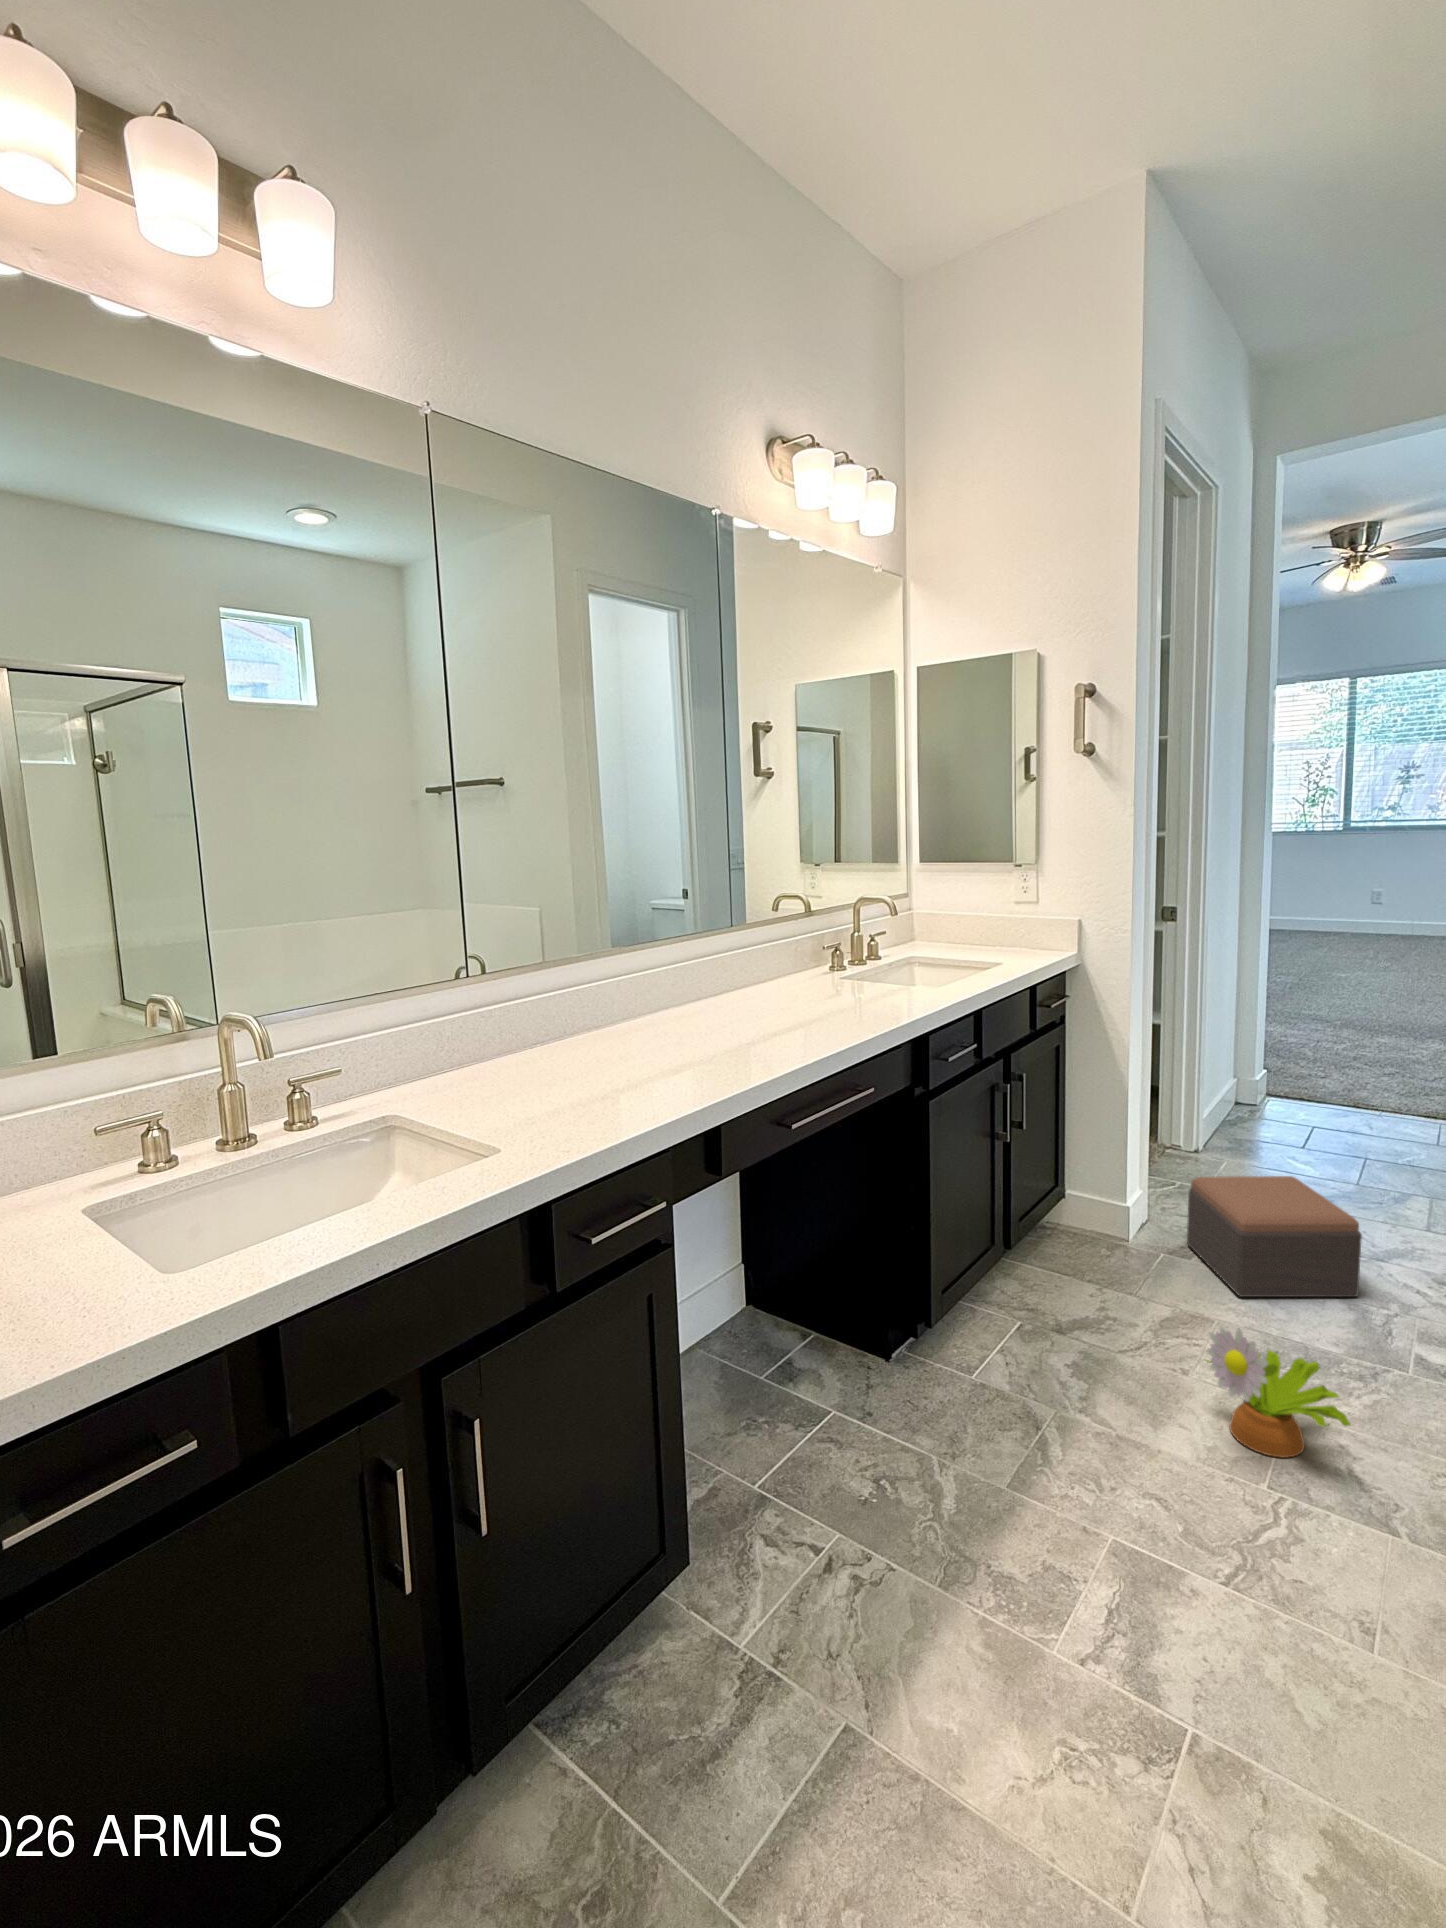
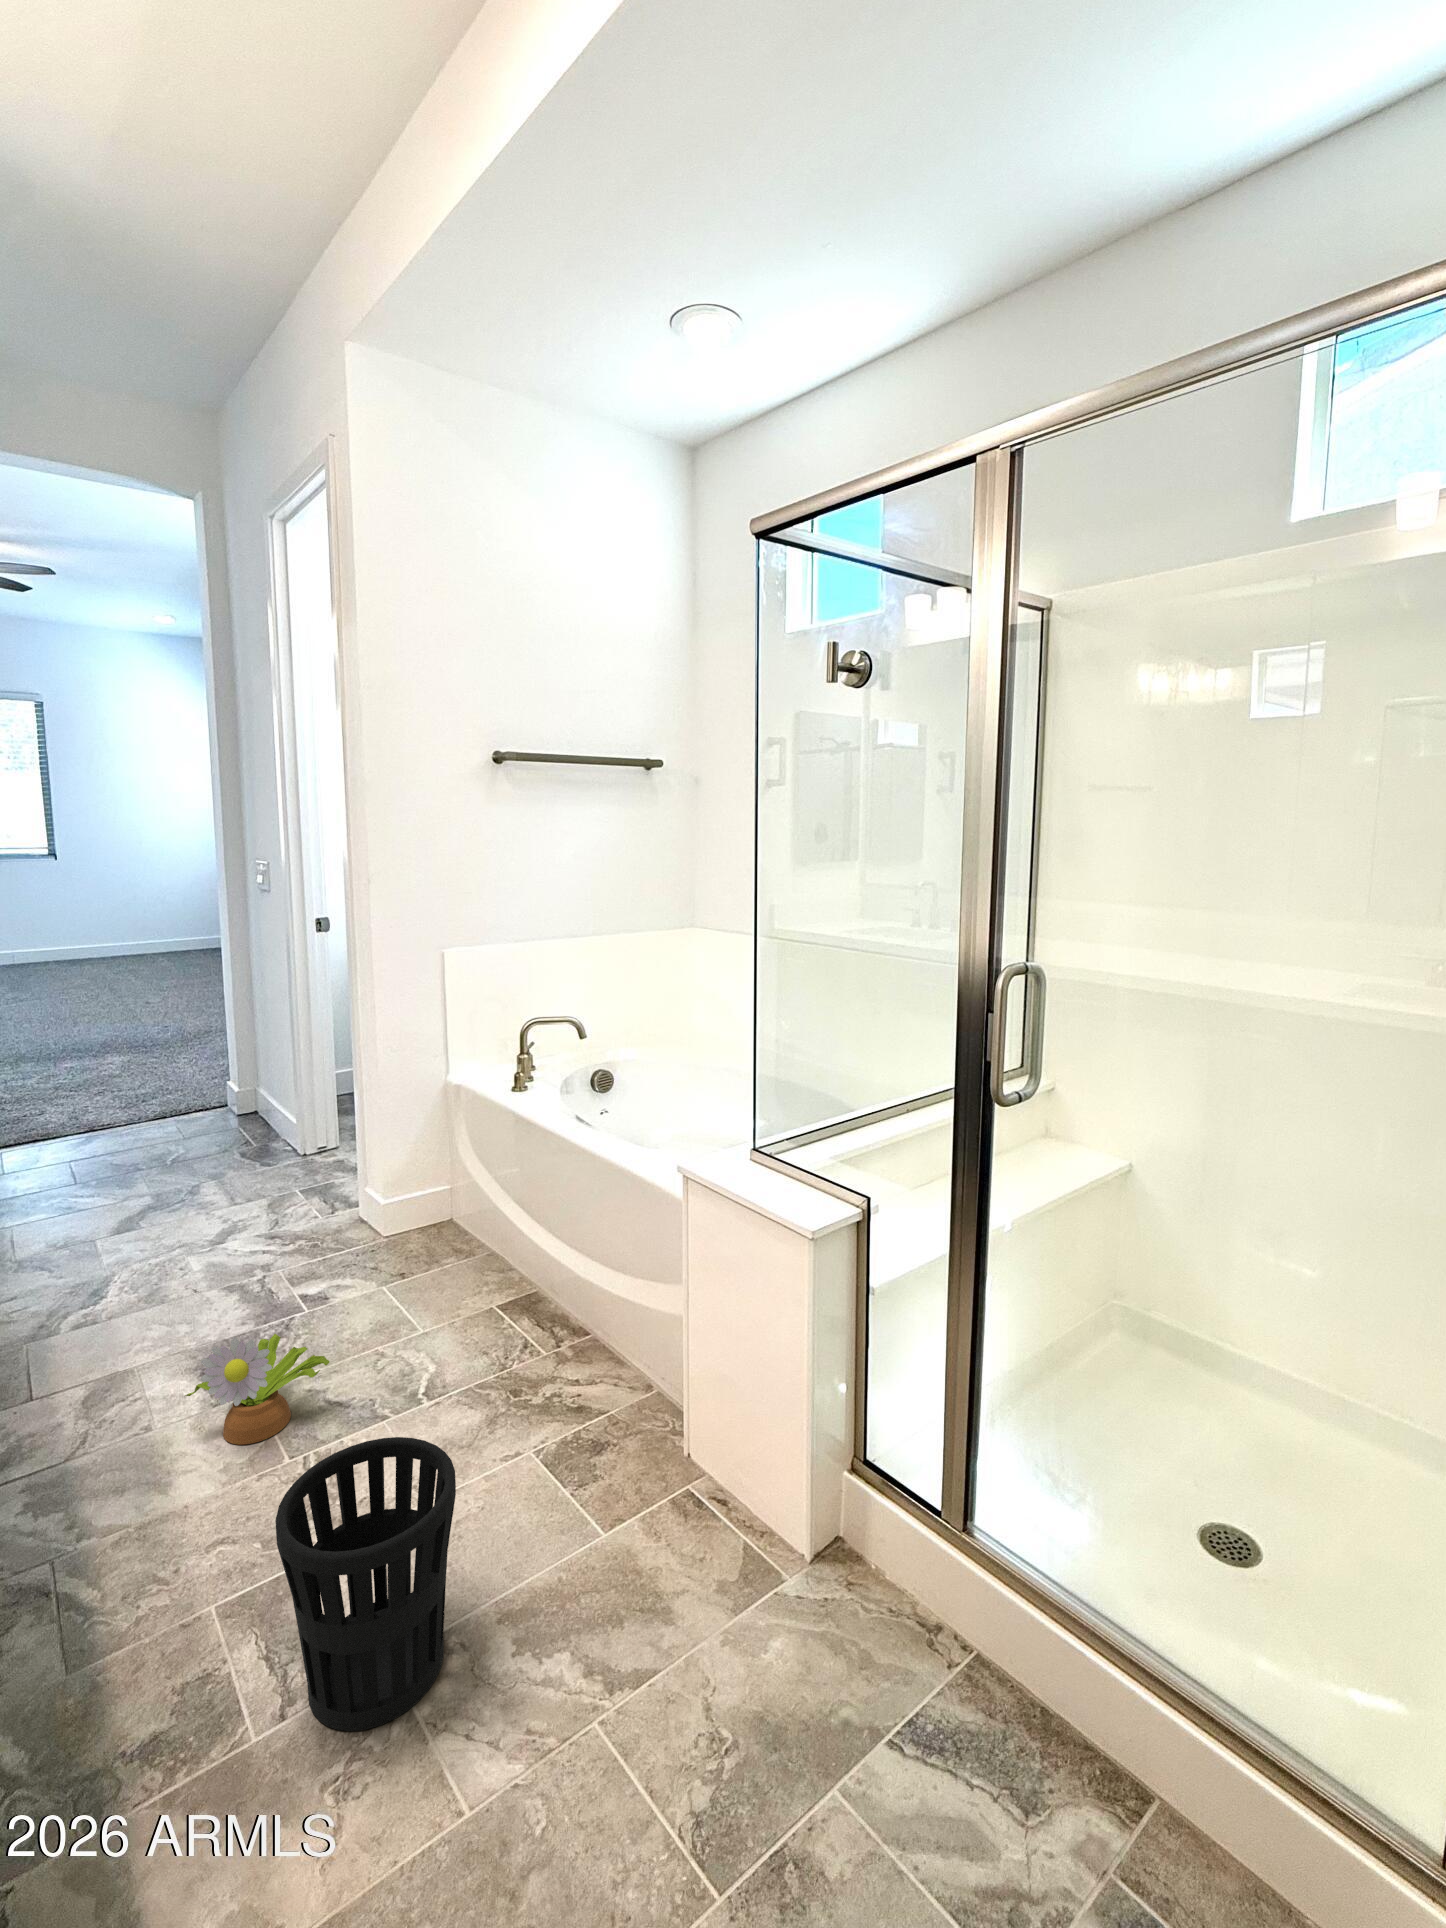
footstool: present [1187,1176,1362,1297] -> none [41,1201,230,1336]
wastebasket: none [1083,1466,1289,1791] -> present [275,1437,456,1731]

